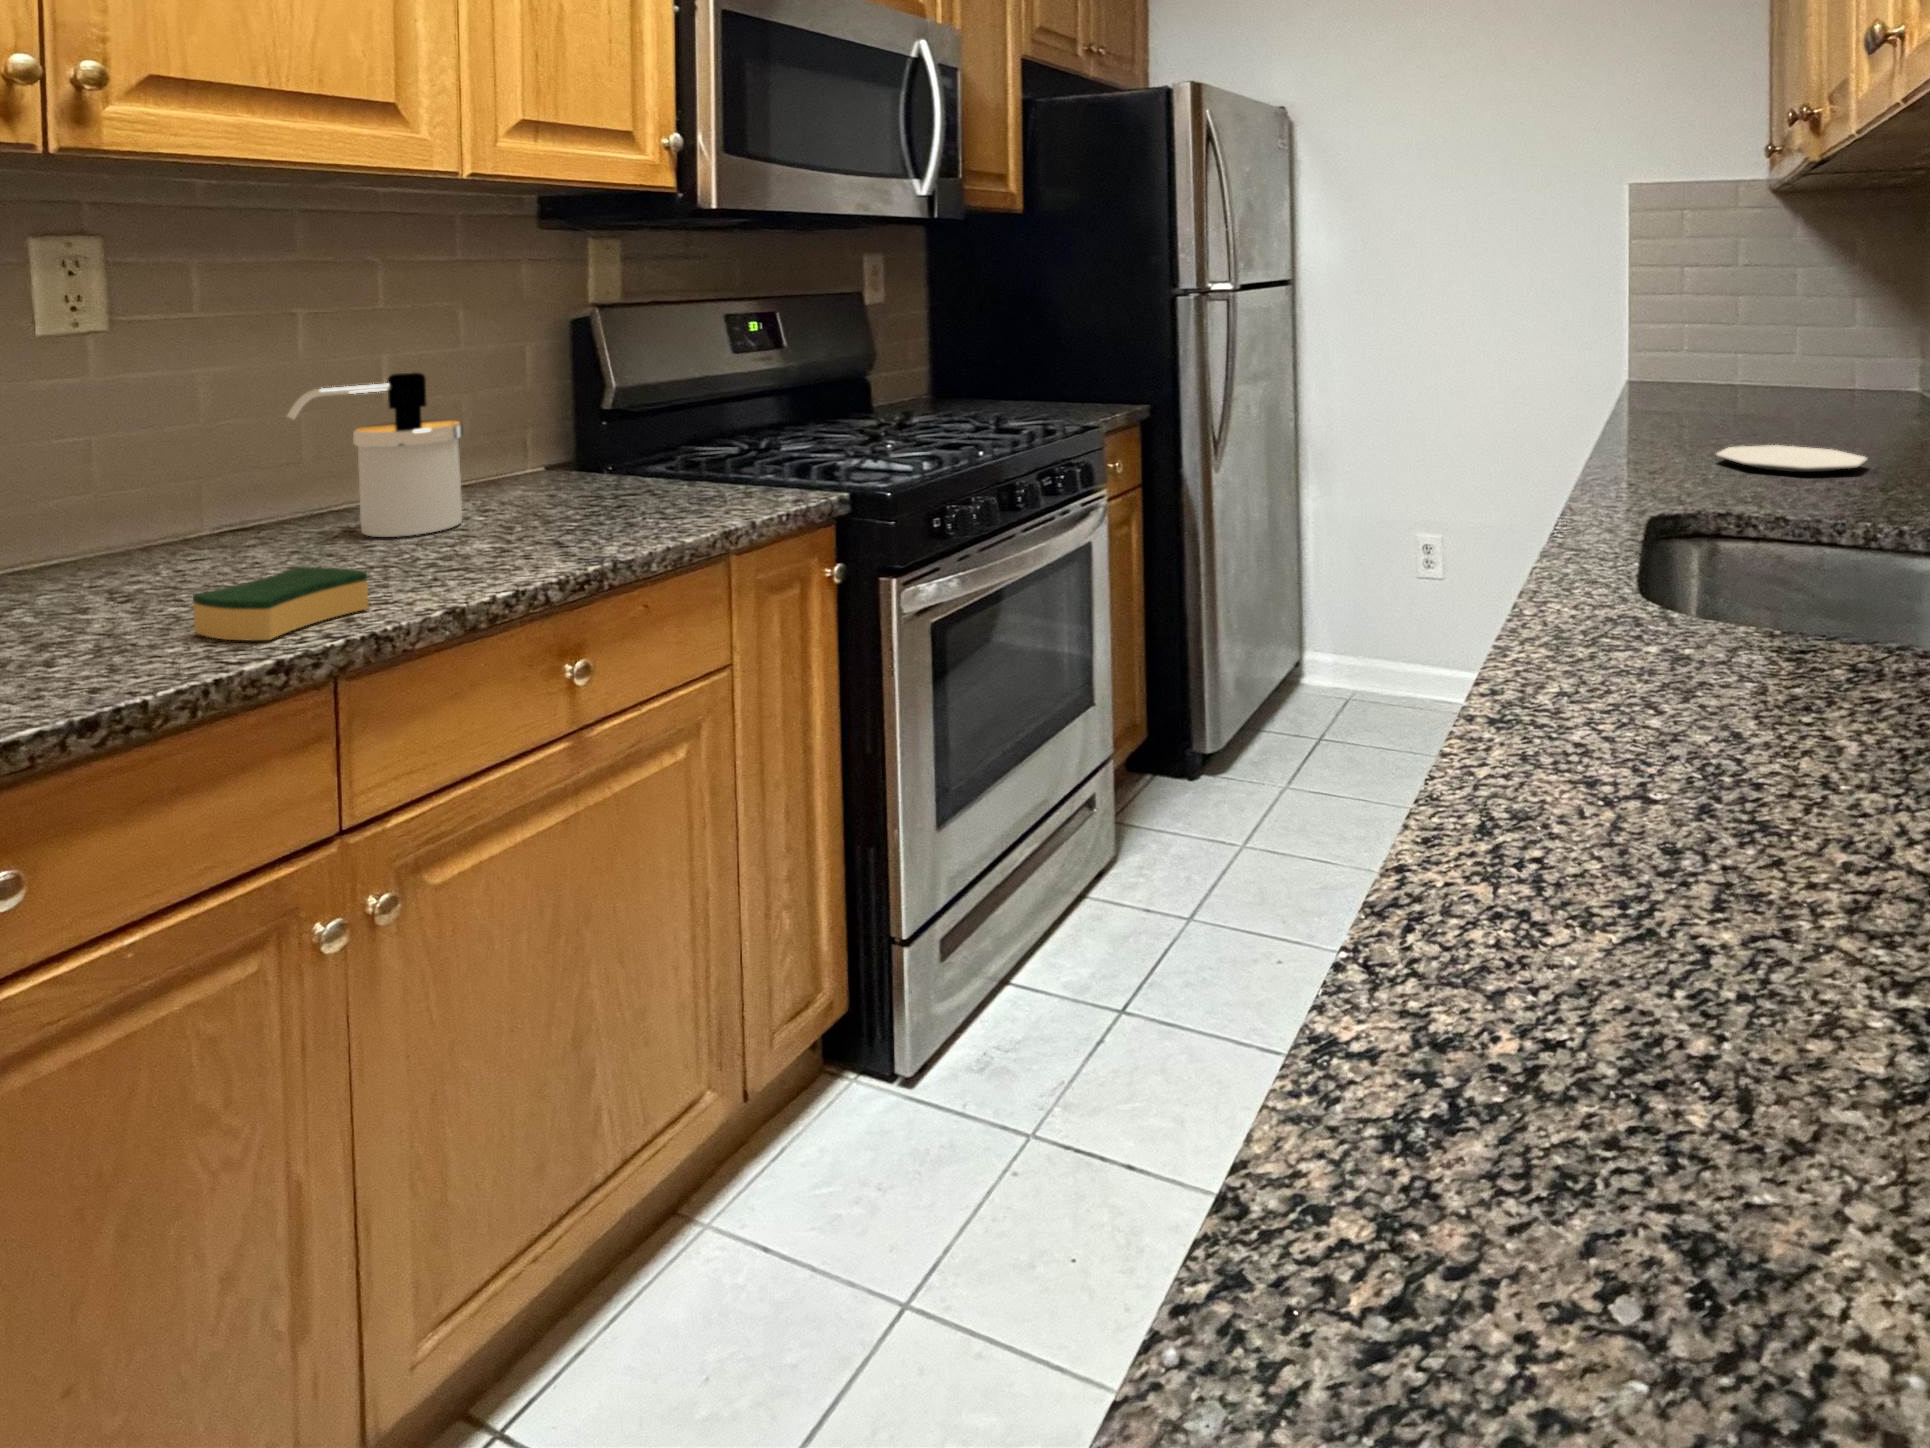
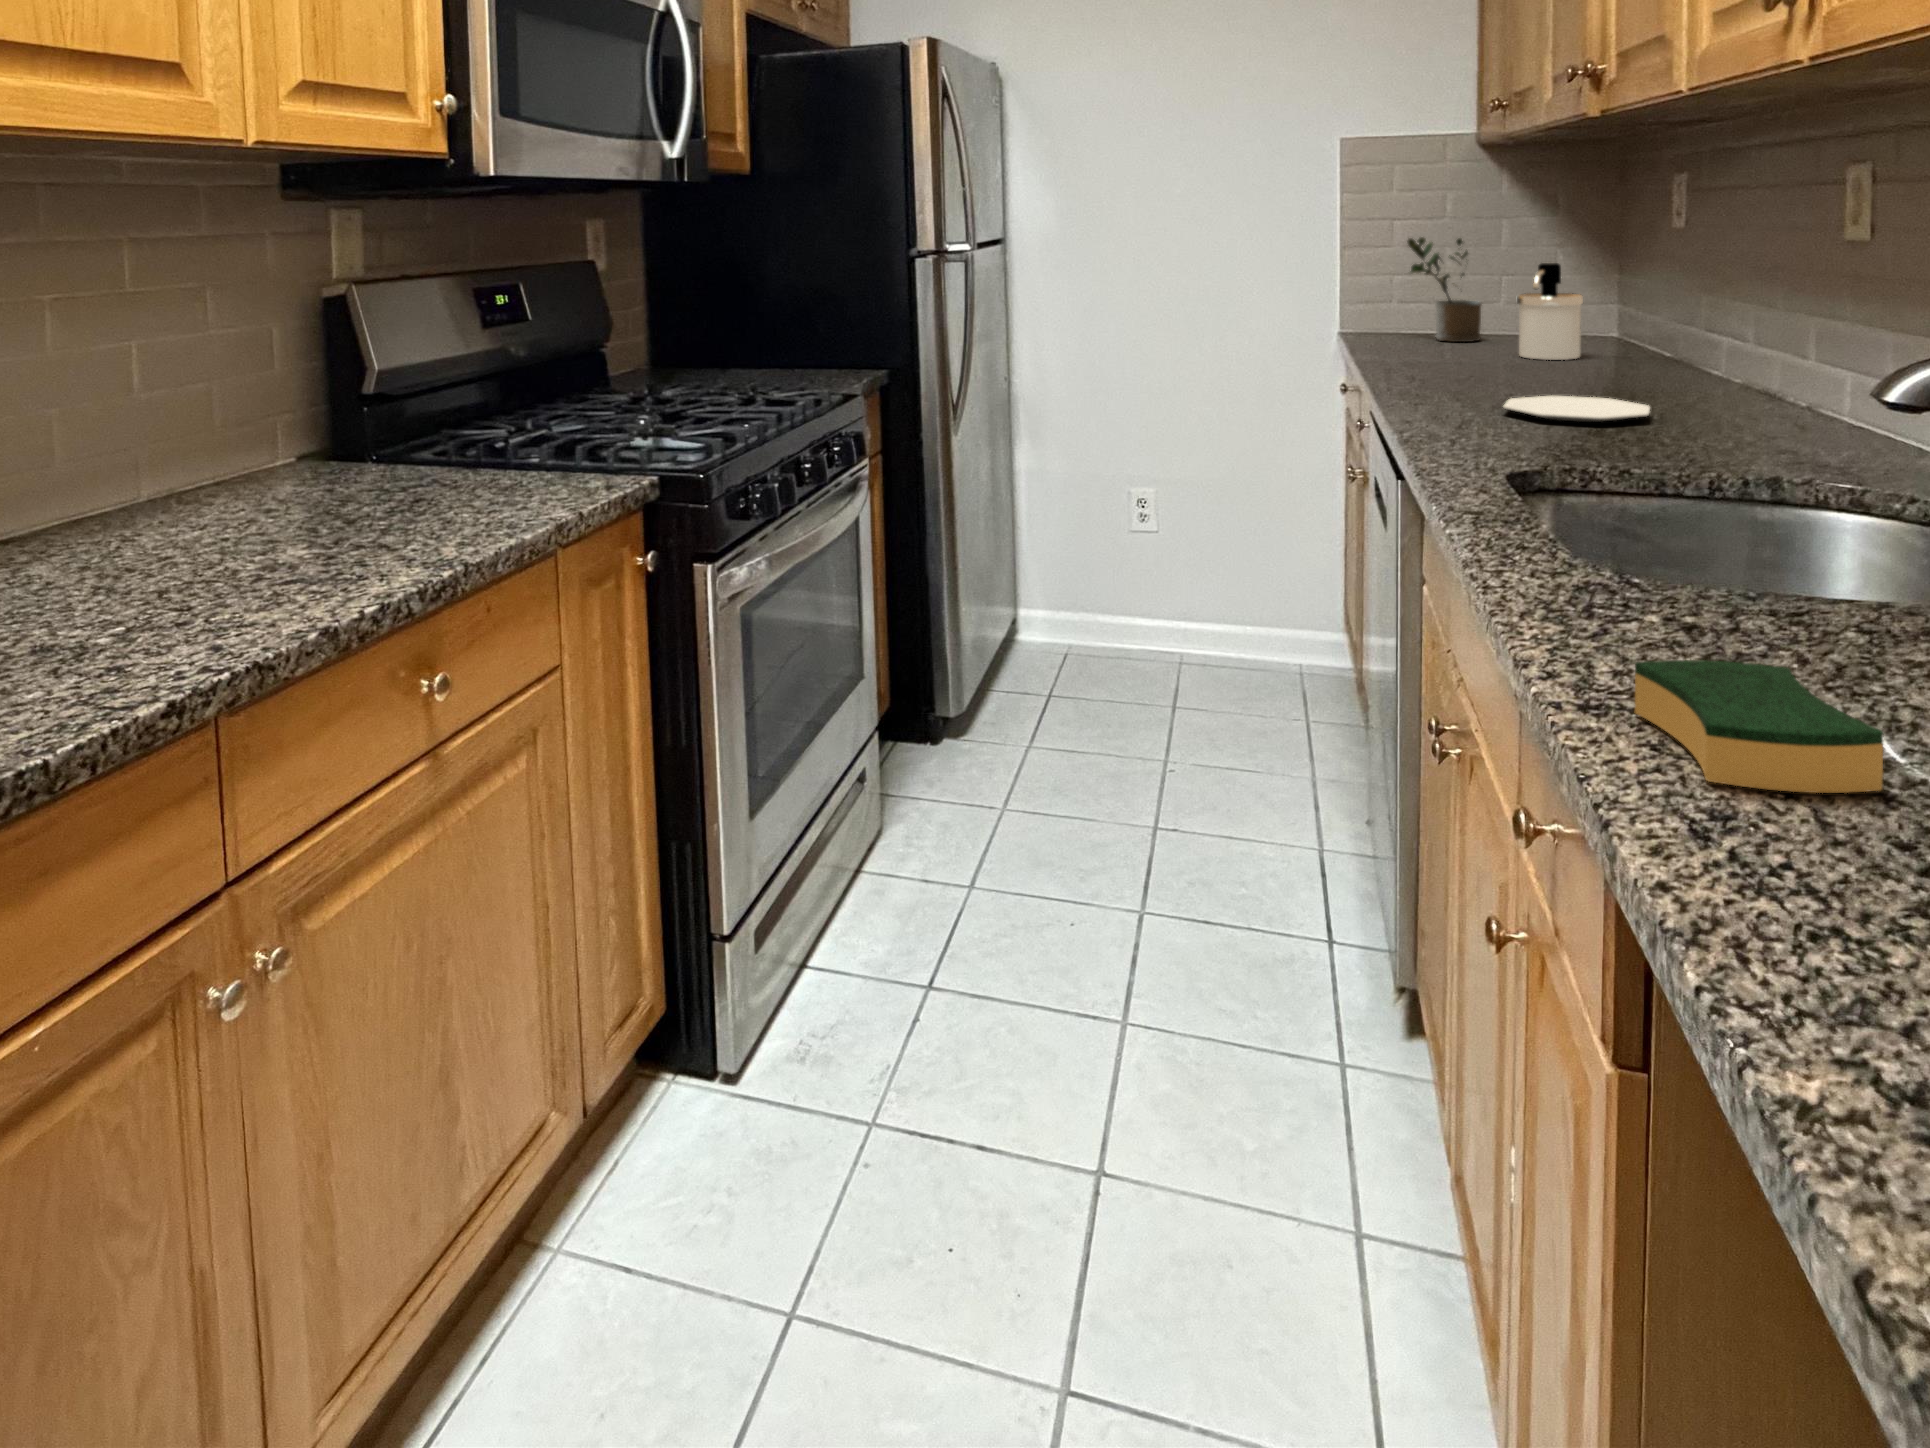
potted plant: none [1691,285,1769,393] -> present [1407,237,1481,342]
soap dispenser: present [287,372,463,537] -> present [1517,263,1583,360]
sponge: present [193,567,369,640] -> present [1635,660,1884,793]

